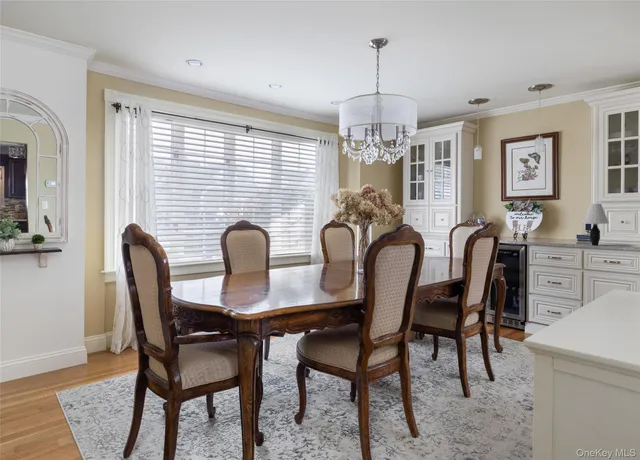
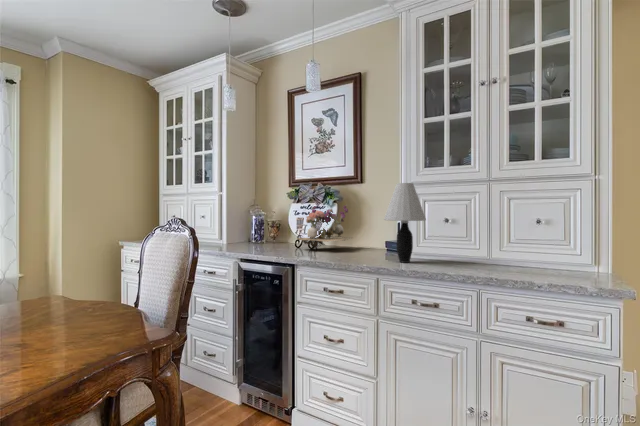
flower arrangement: none [515,212,553,239] -> present [297,205,351,248]

